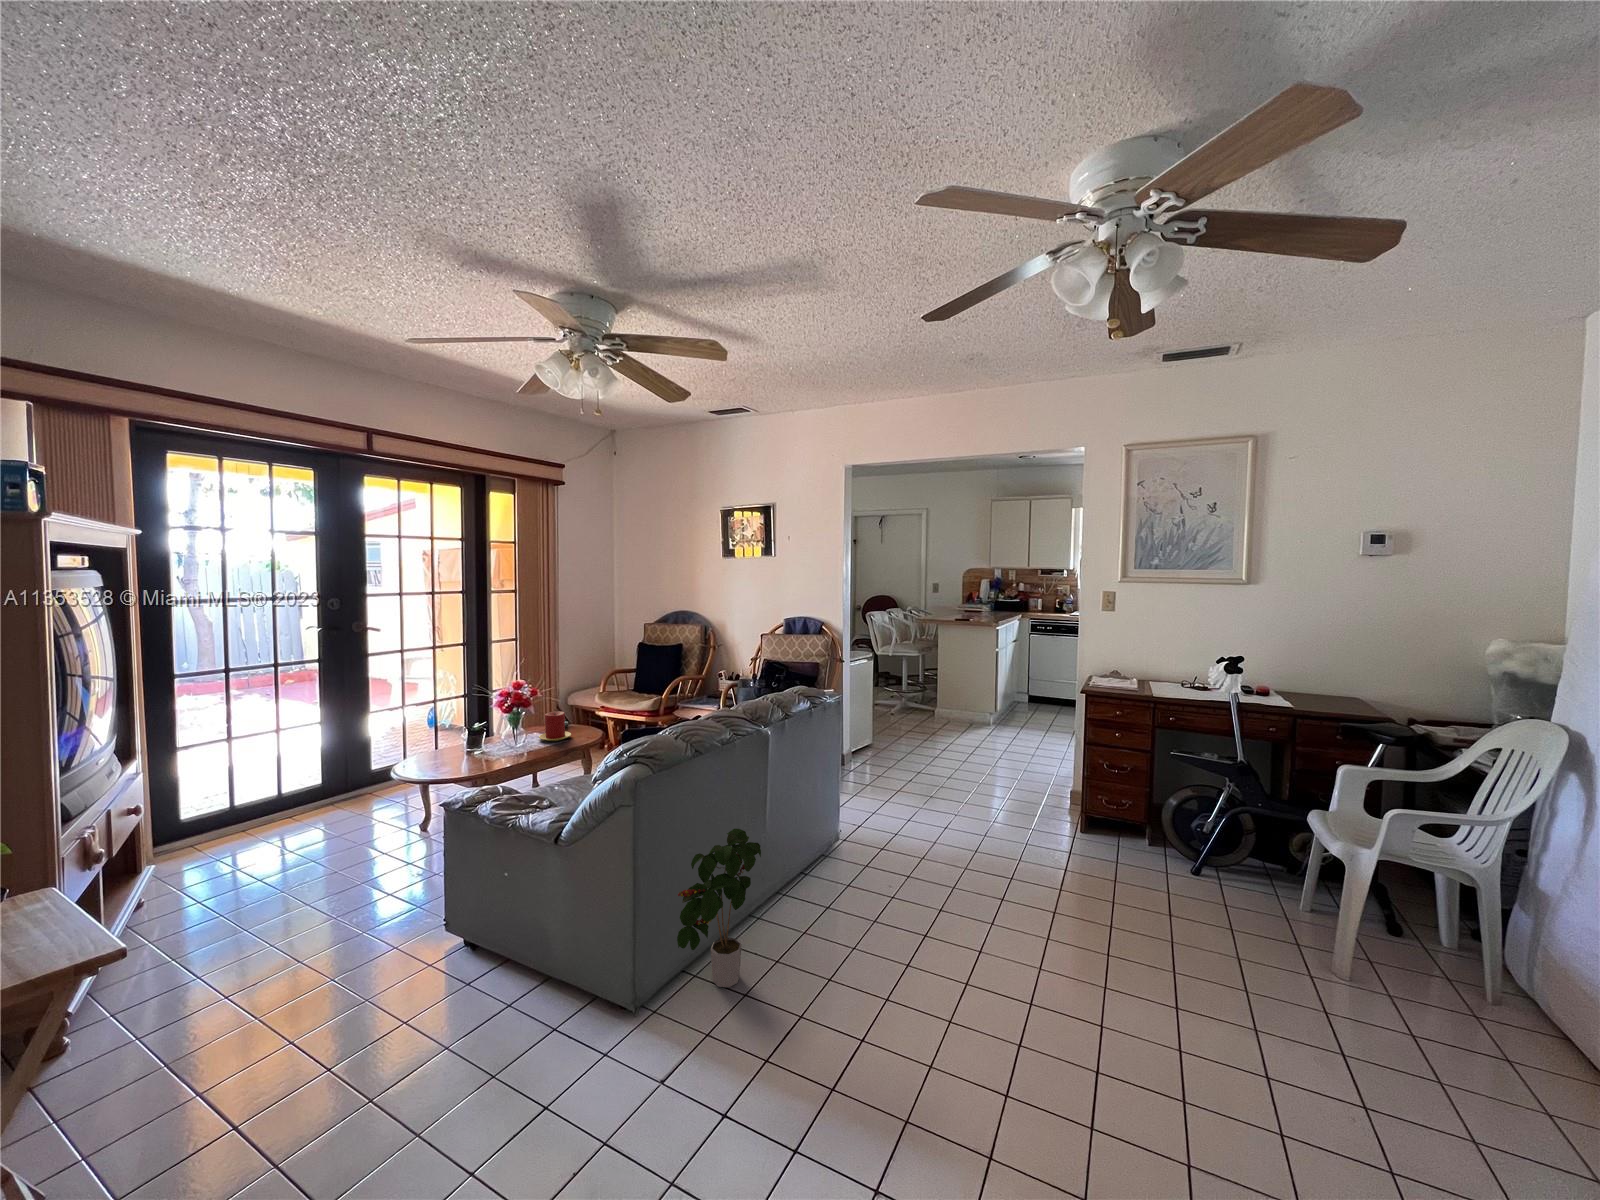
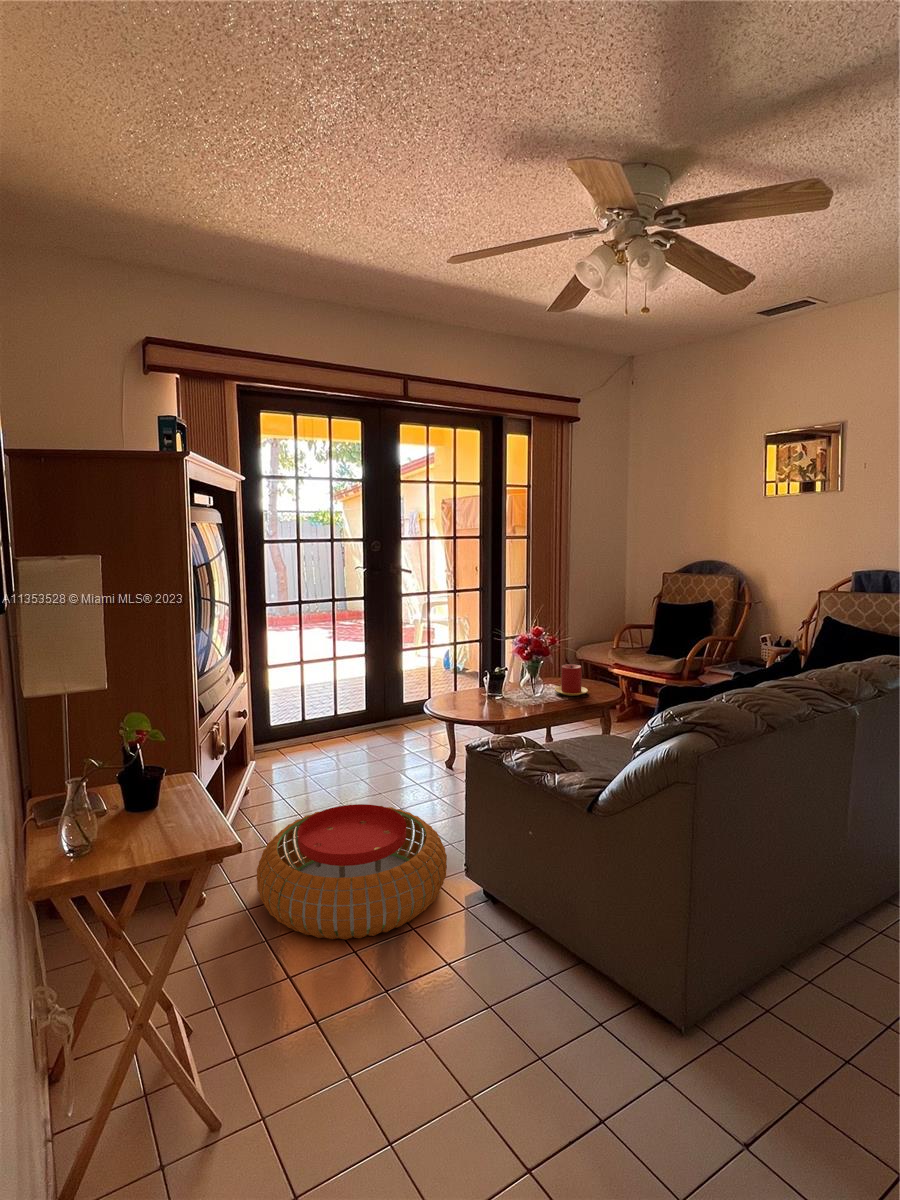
potted plant: present [677,829,761,987] -> none [744,840,862,1047]
pouf: none [157,883,416,1046] -> present [257,804,447,940]

